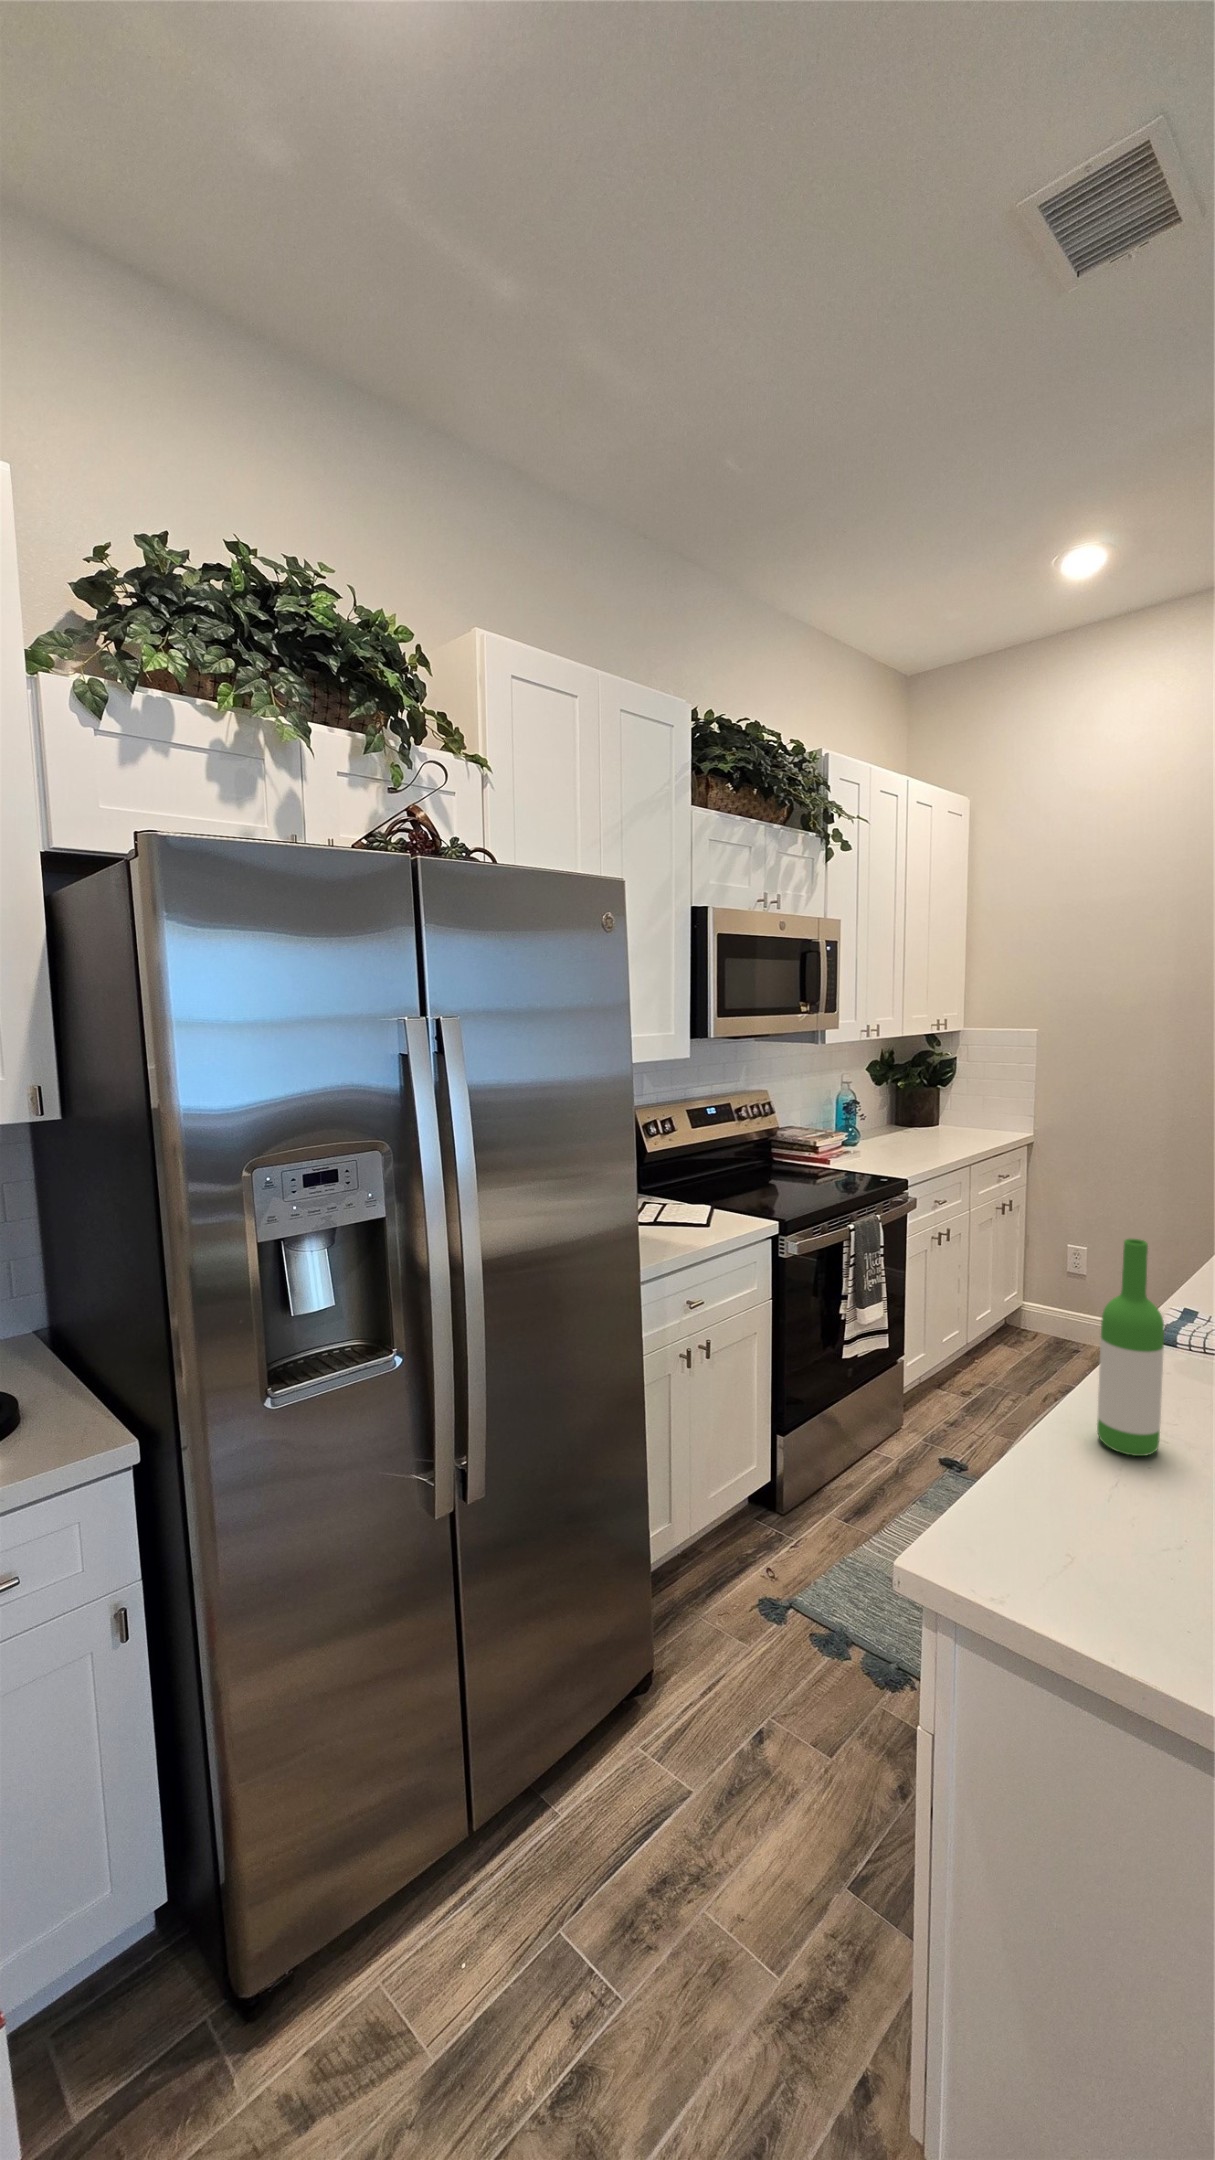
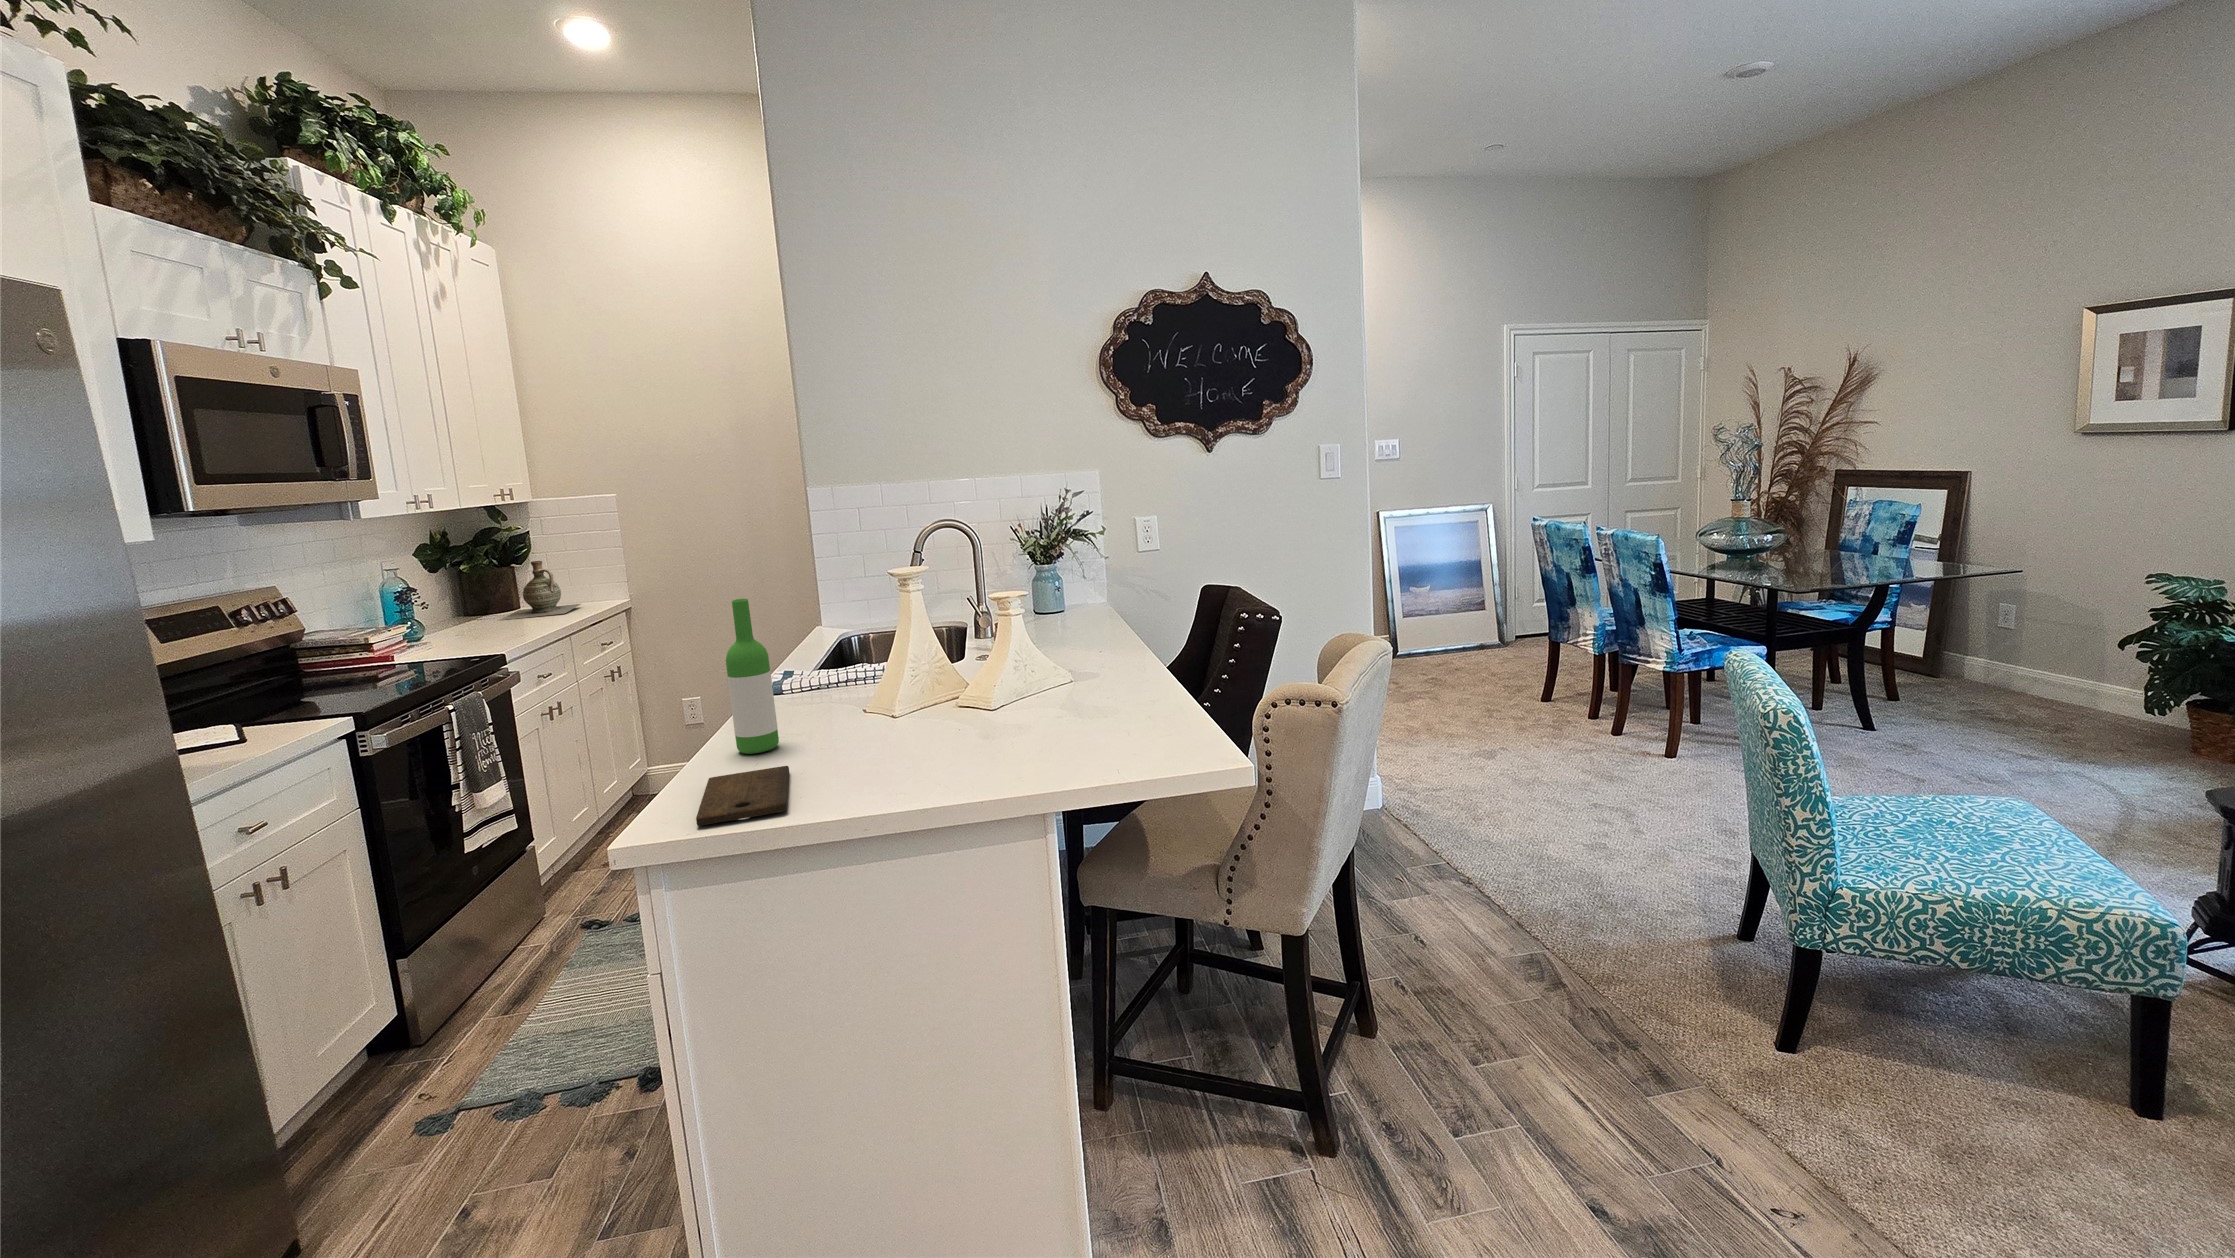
ceramic jug: none [918,1086,991,1139] -> present [500,561,581,620]
cutting board: none [1012,1479,1165,1619] -> present [696,766,789,826]

